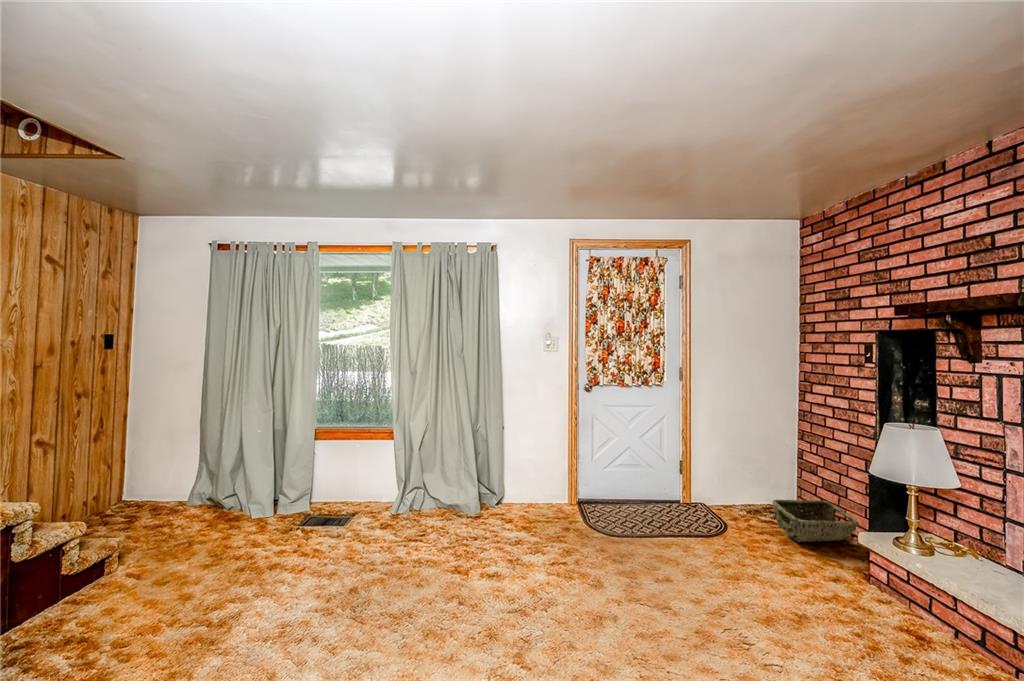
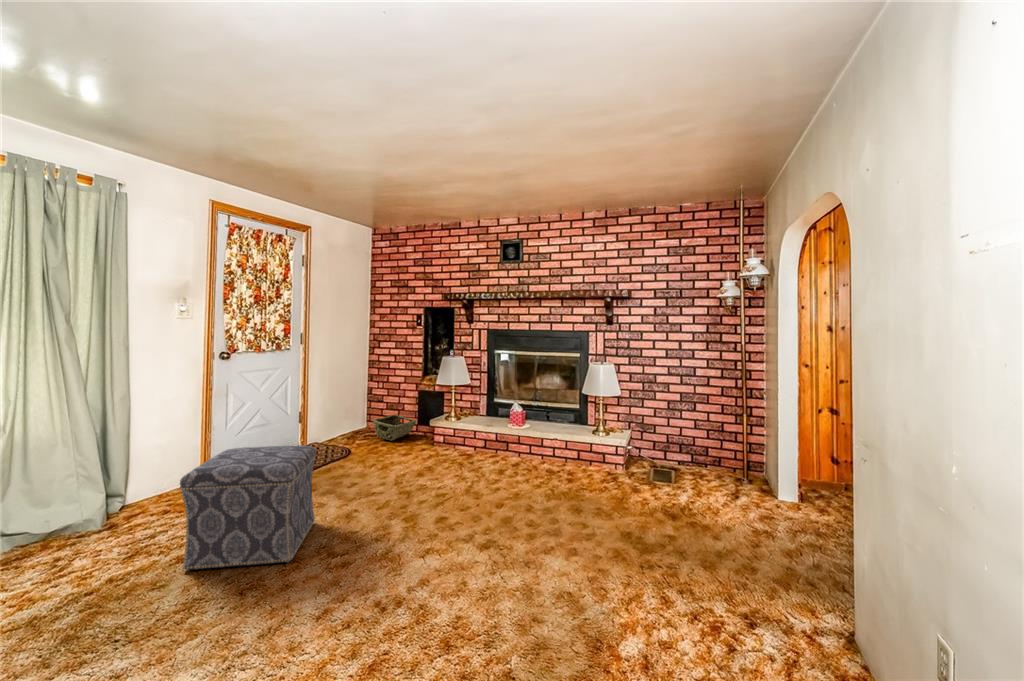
ottoman: none [406,492,541,653] -> present [180,446,316,570]

